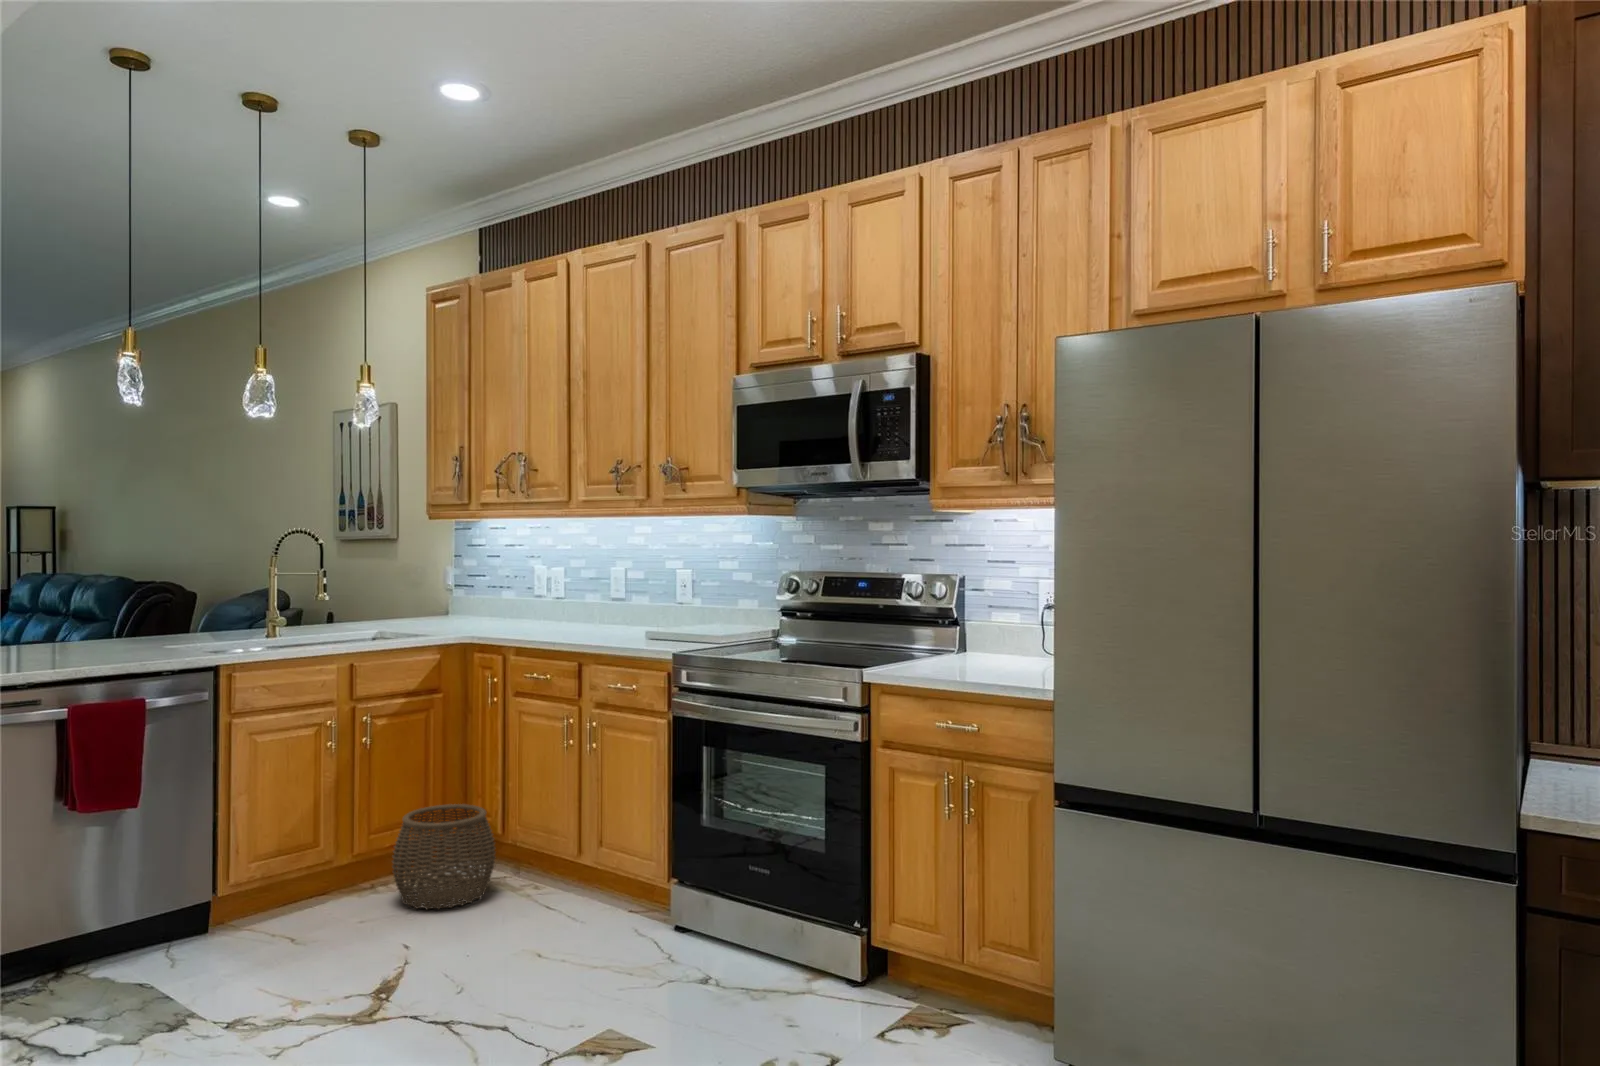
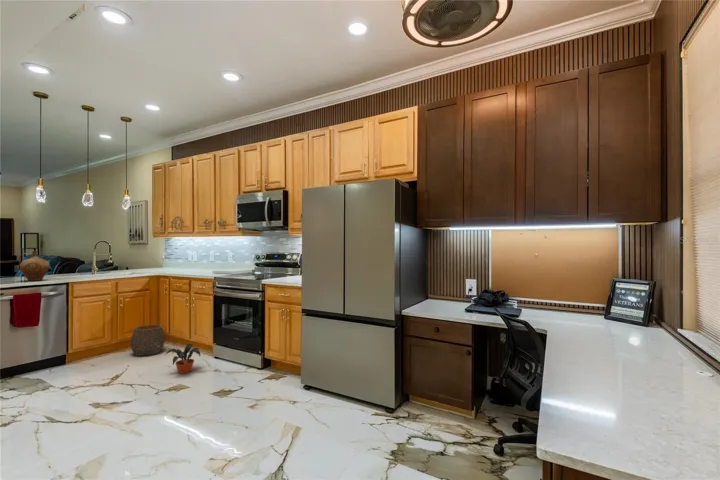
ceramic jug: none [74,564,160,661] -> present [19,251,50,281]
potted plant: none [536,880,651,984] -> present [166,344,200,373]

